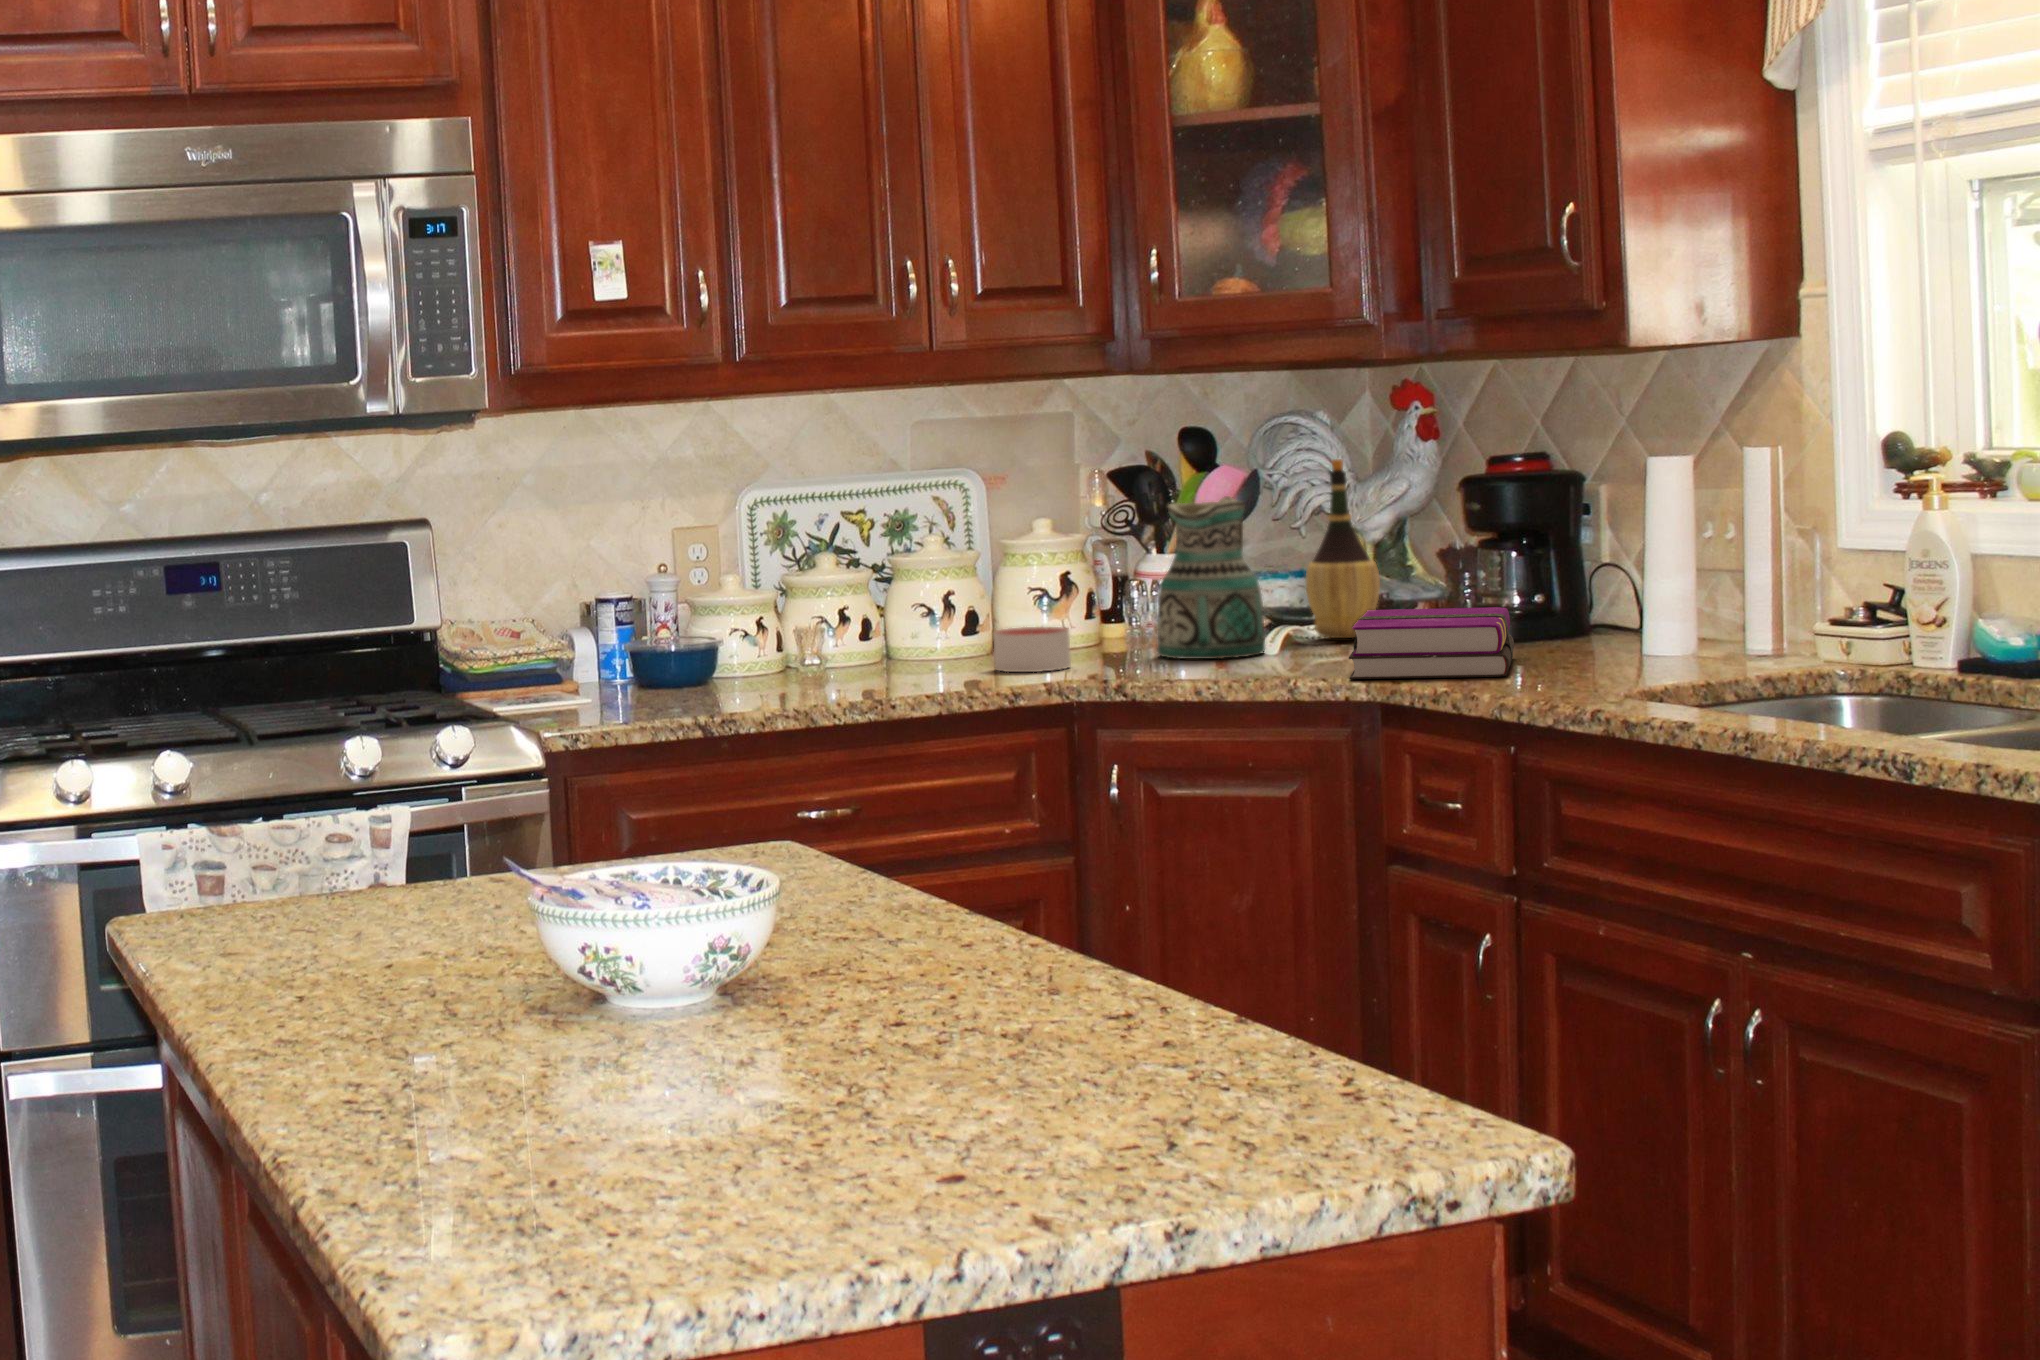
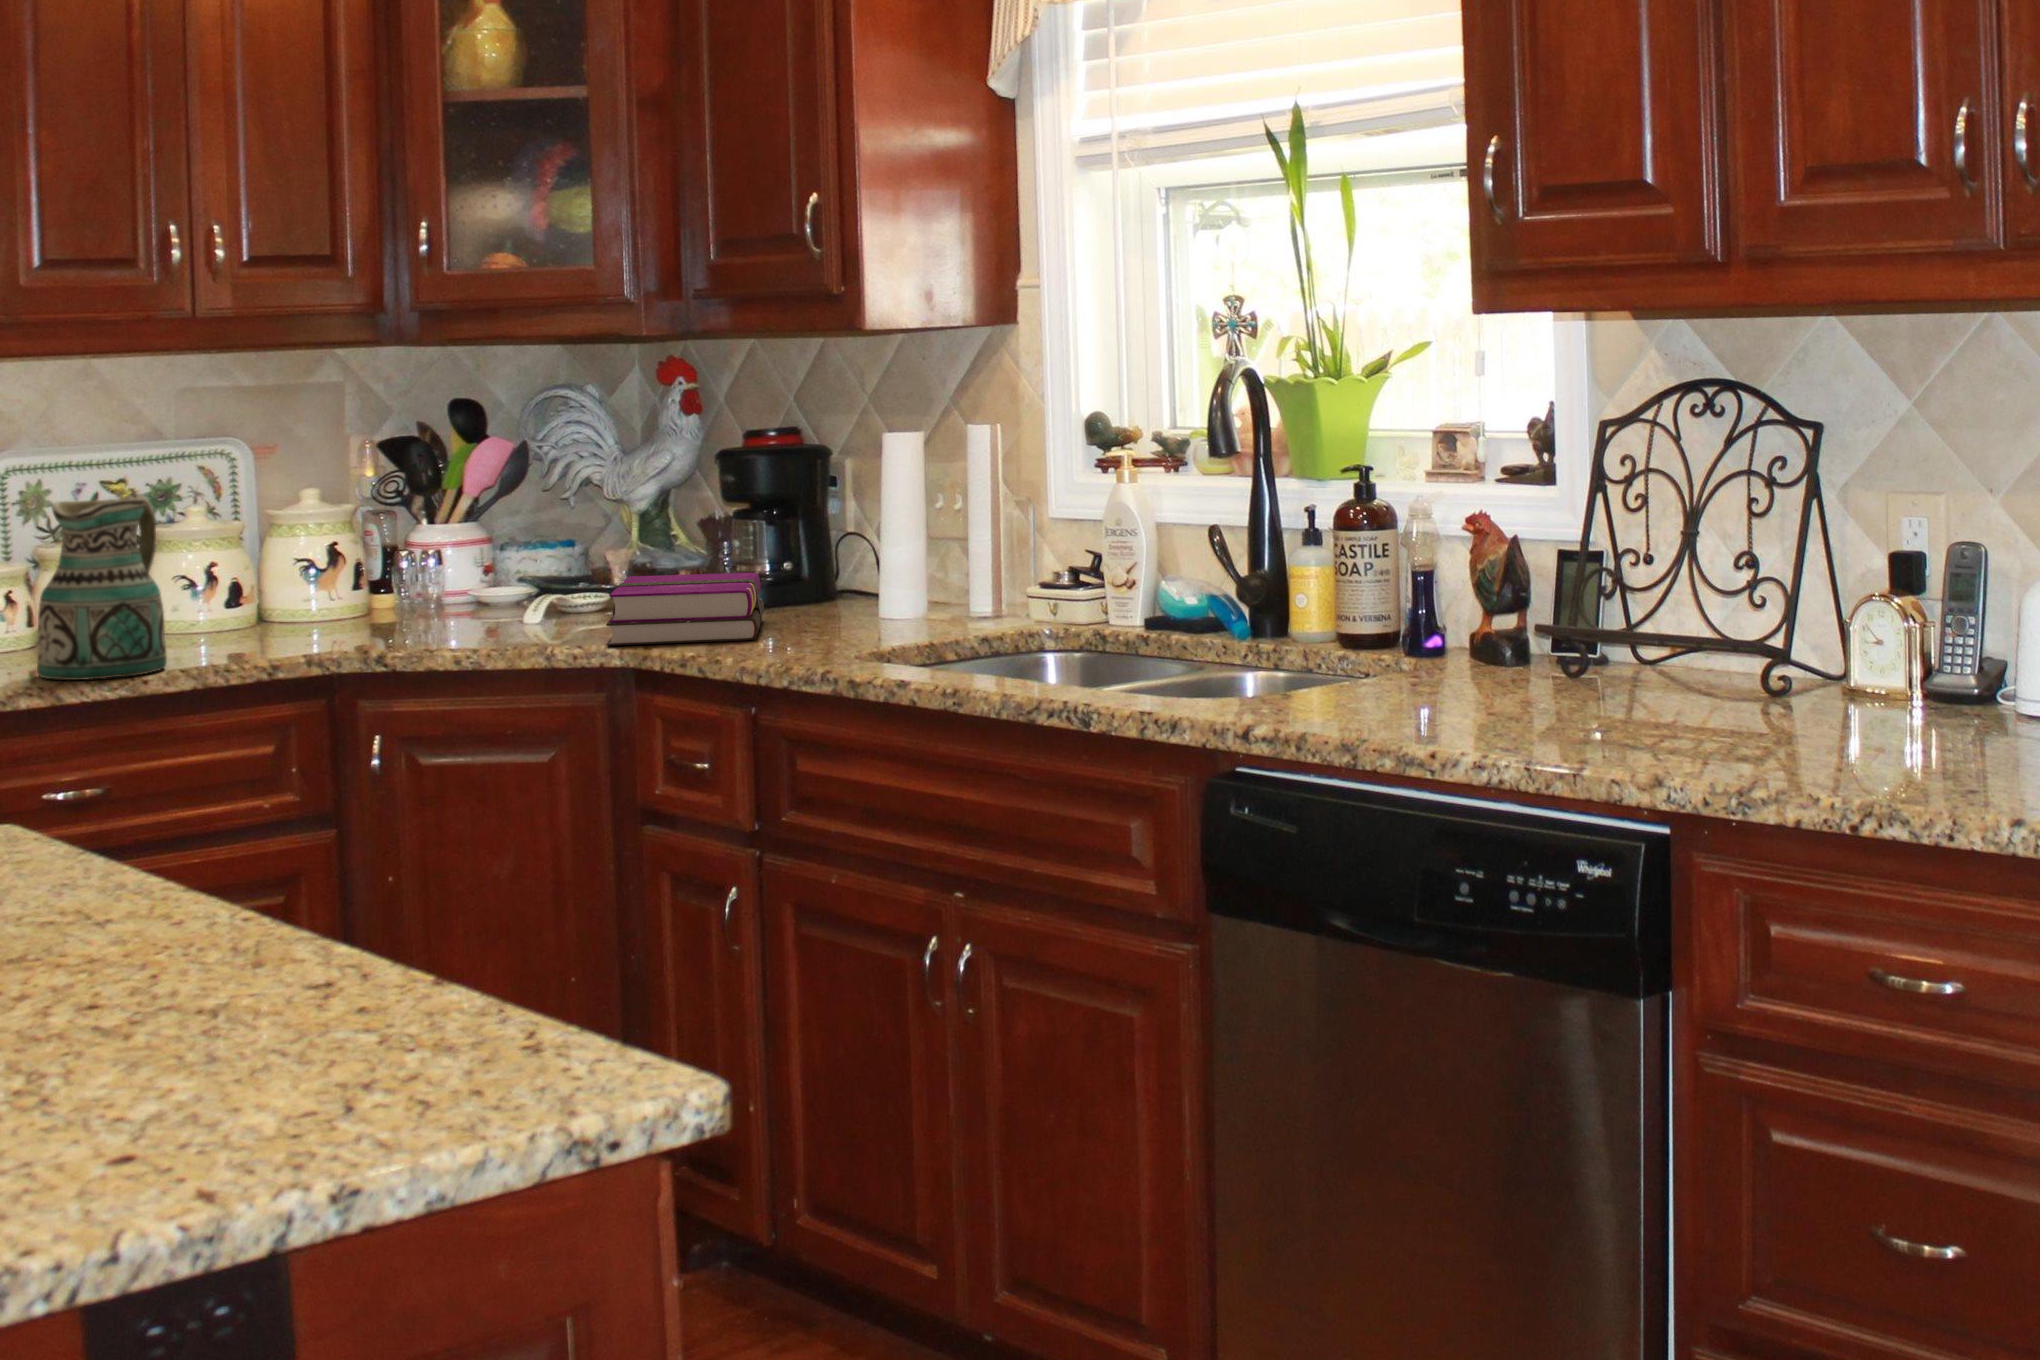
wine bottle: present [1306,459,1380,638] -> none [574,431,644,602]
ceramic pitcher: present [1158,496,1265,659] -> present [37,493,167,680]
candle: present [993,627,1071,672] -> none [251,597,333,644]

